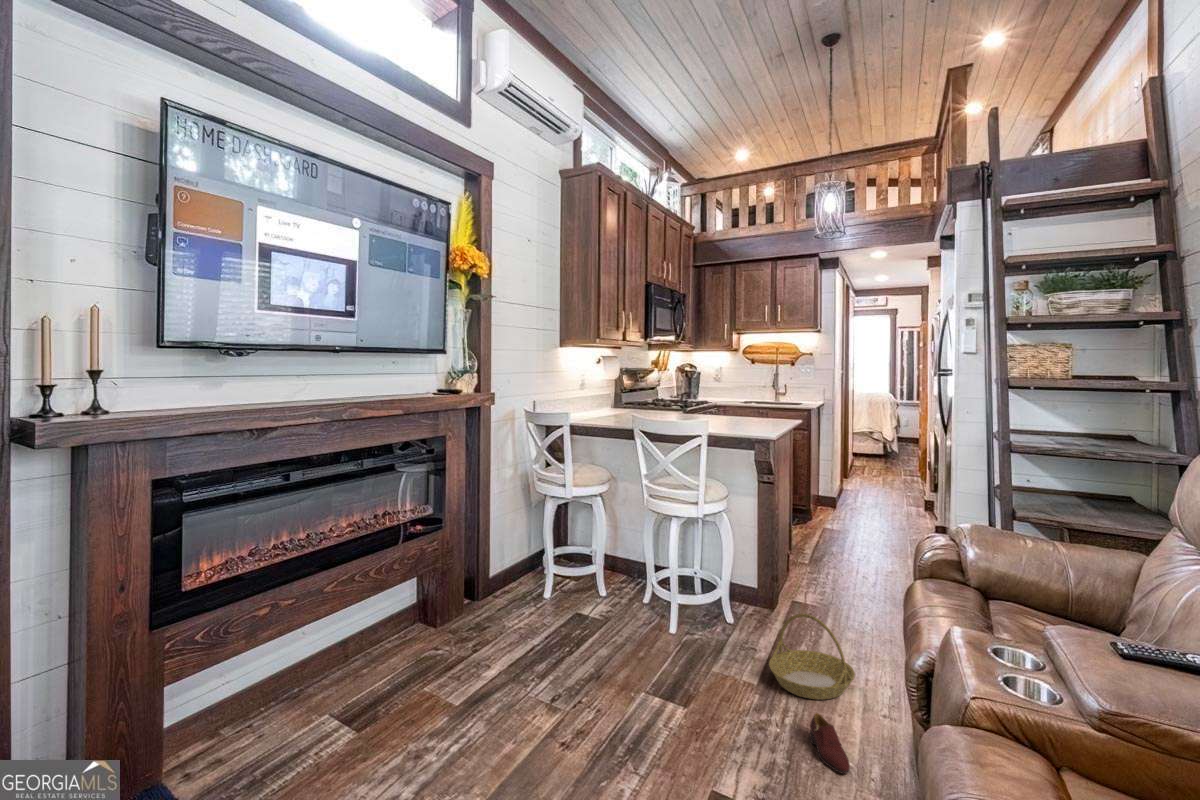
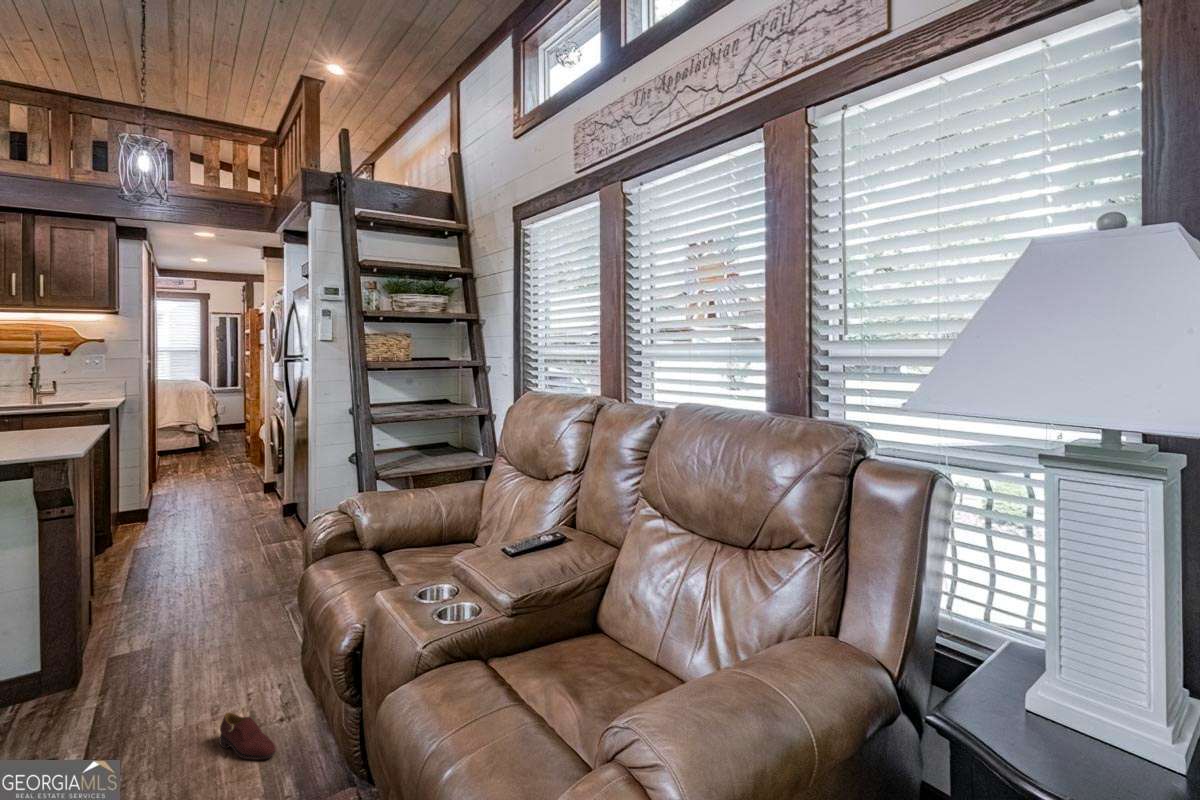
basket: present [769,614,855,699] -> none [144,615,253,710]

